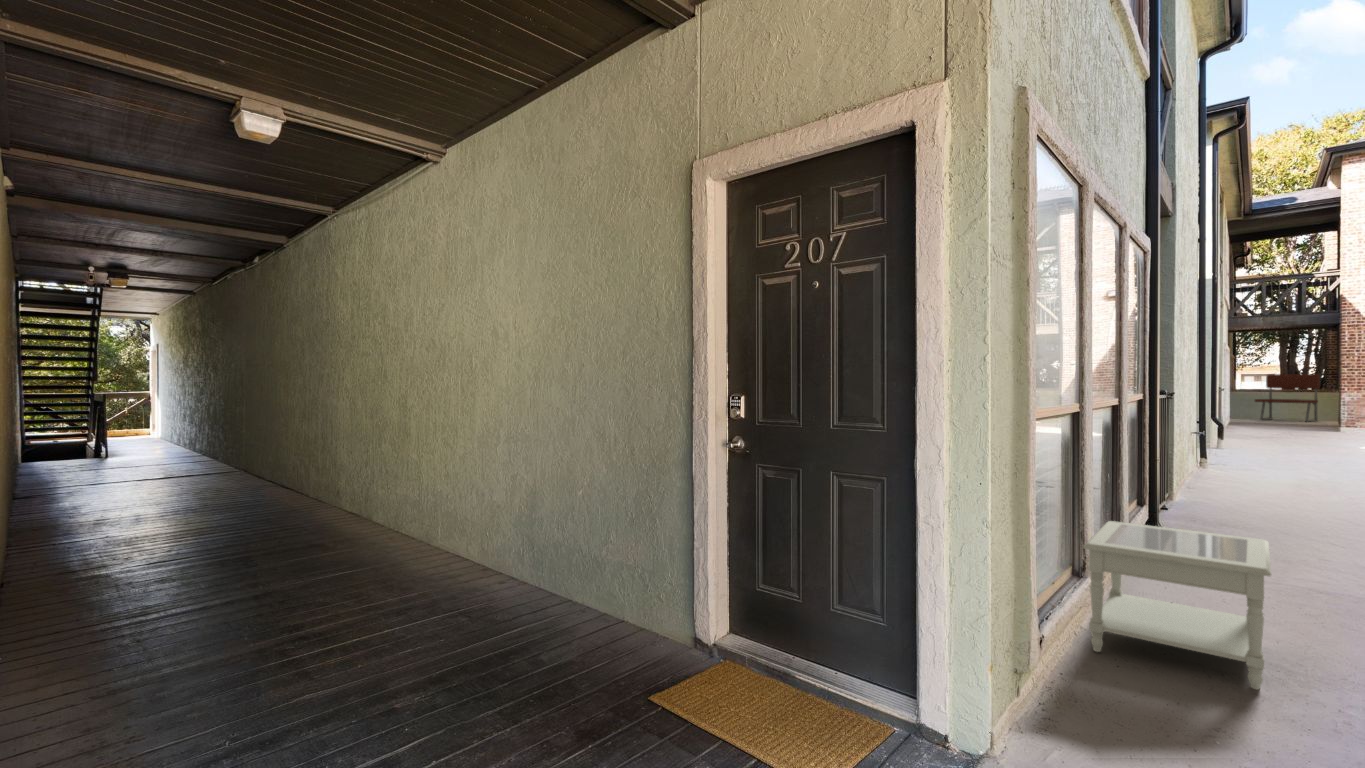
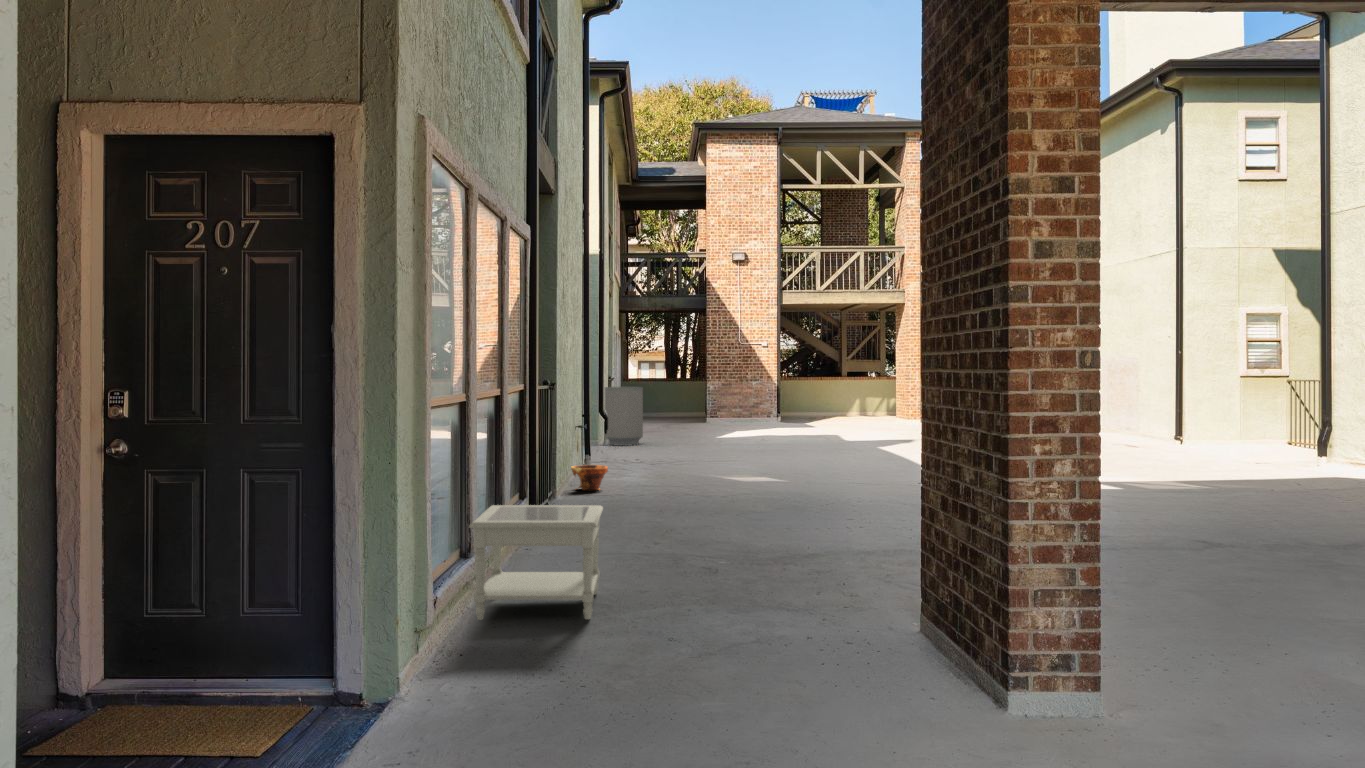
bench: present [1255,374,1320,422] -> none [642,361,693,413]
trash can: none [1219,397,1267,452] -> present [604,387,643,446]
planter: none [1190,472,1237,498] -> present [571,465,608,490]

